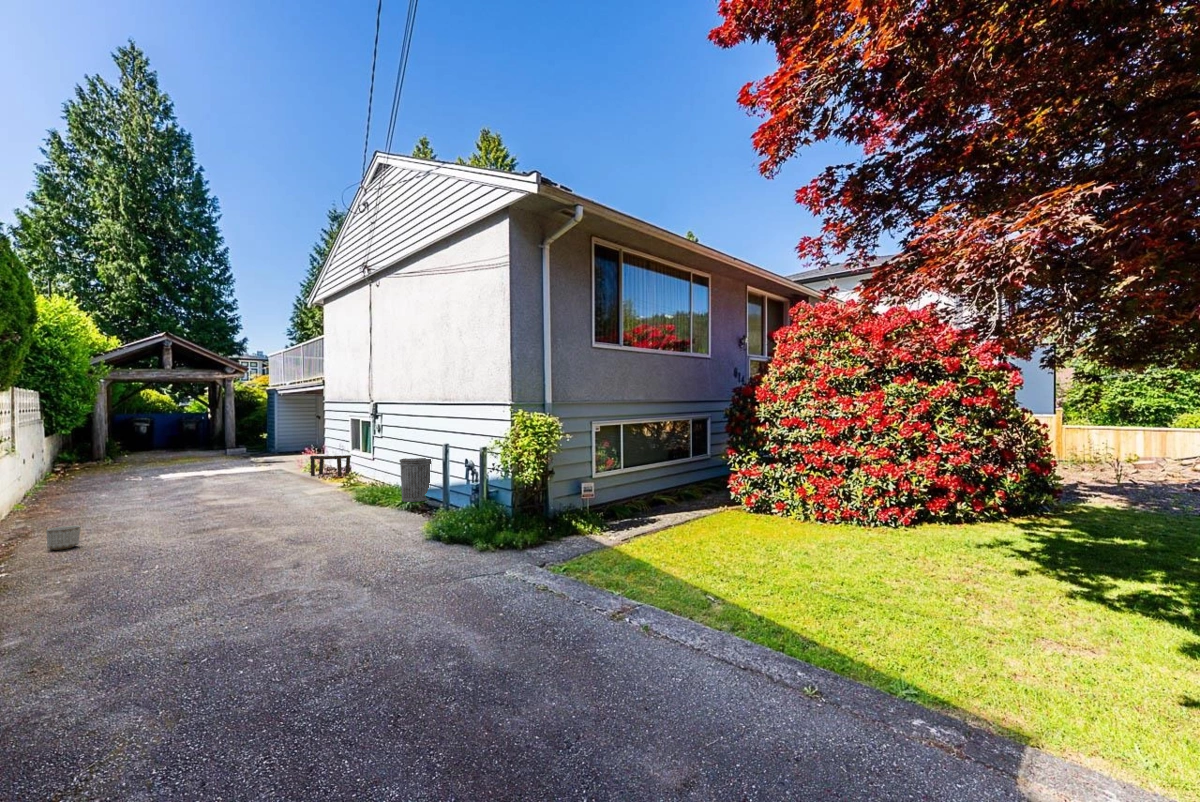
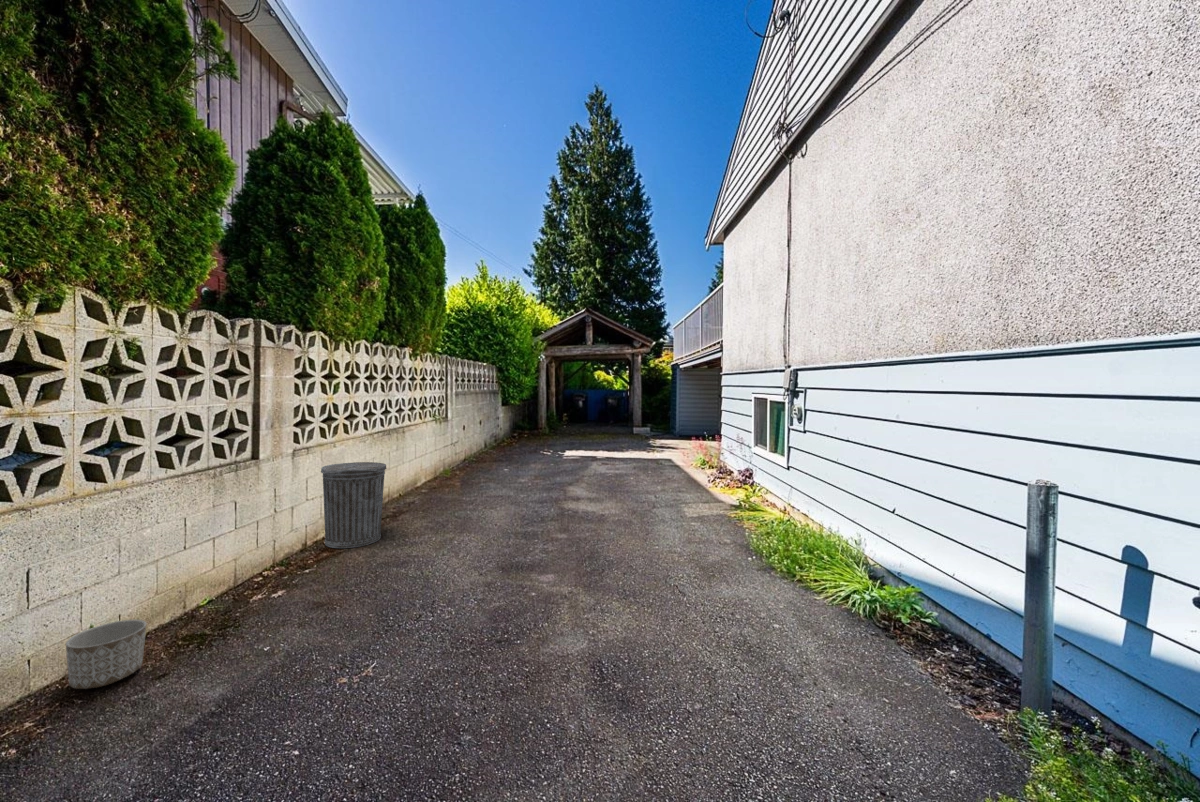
bench: present [310,455,351,476] -> none [695,450,752,488]
trash can: present [400,458,432,502] -> present [321,462,386,548]

